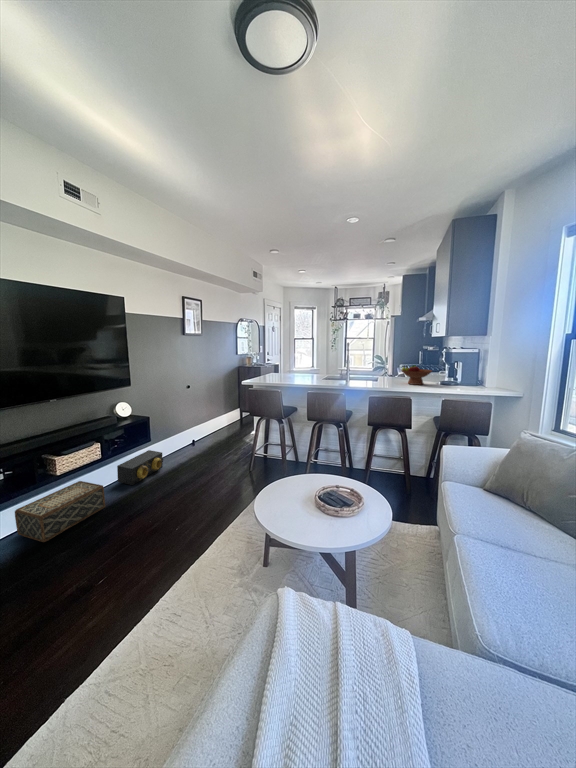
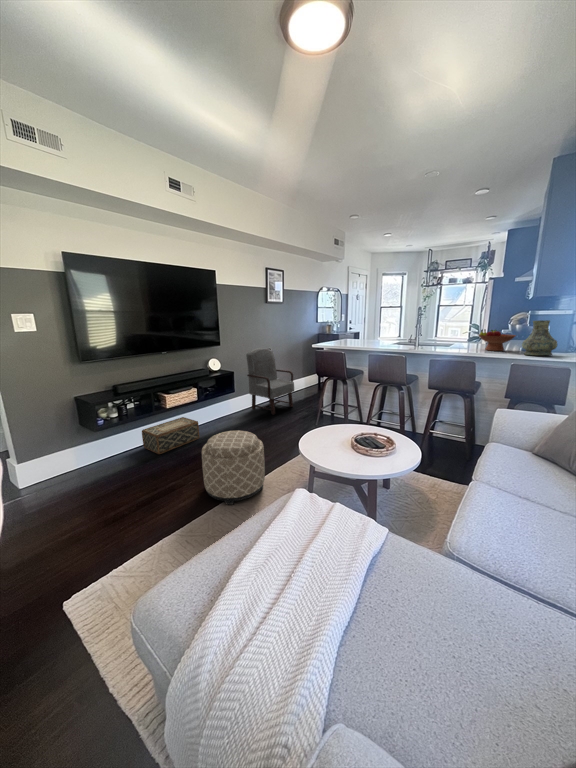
vase: none [442,358,470,390] -> present [522,320,557,355]
armchair: none [163,385,221,462] -> present [246,348,294,415]
speaker: present [117,450,163,485] -> none [209,401,244,426]
ottoman: none [118,499,205,609] -> present [202,431,265,505]

